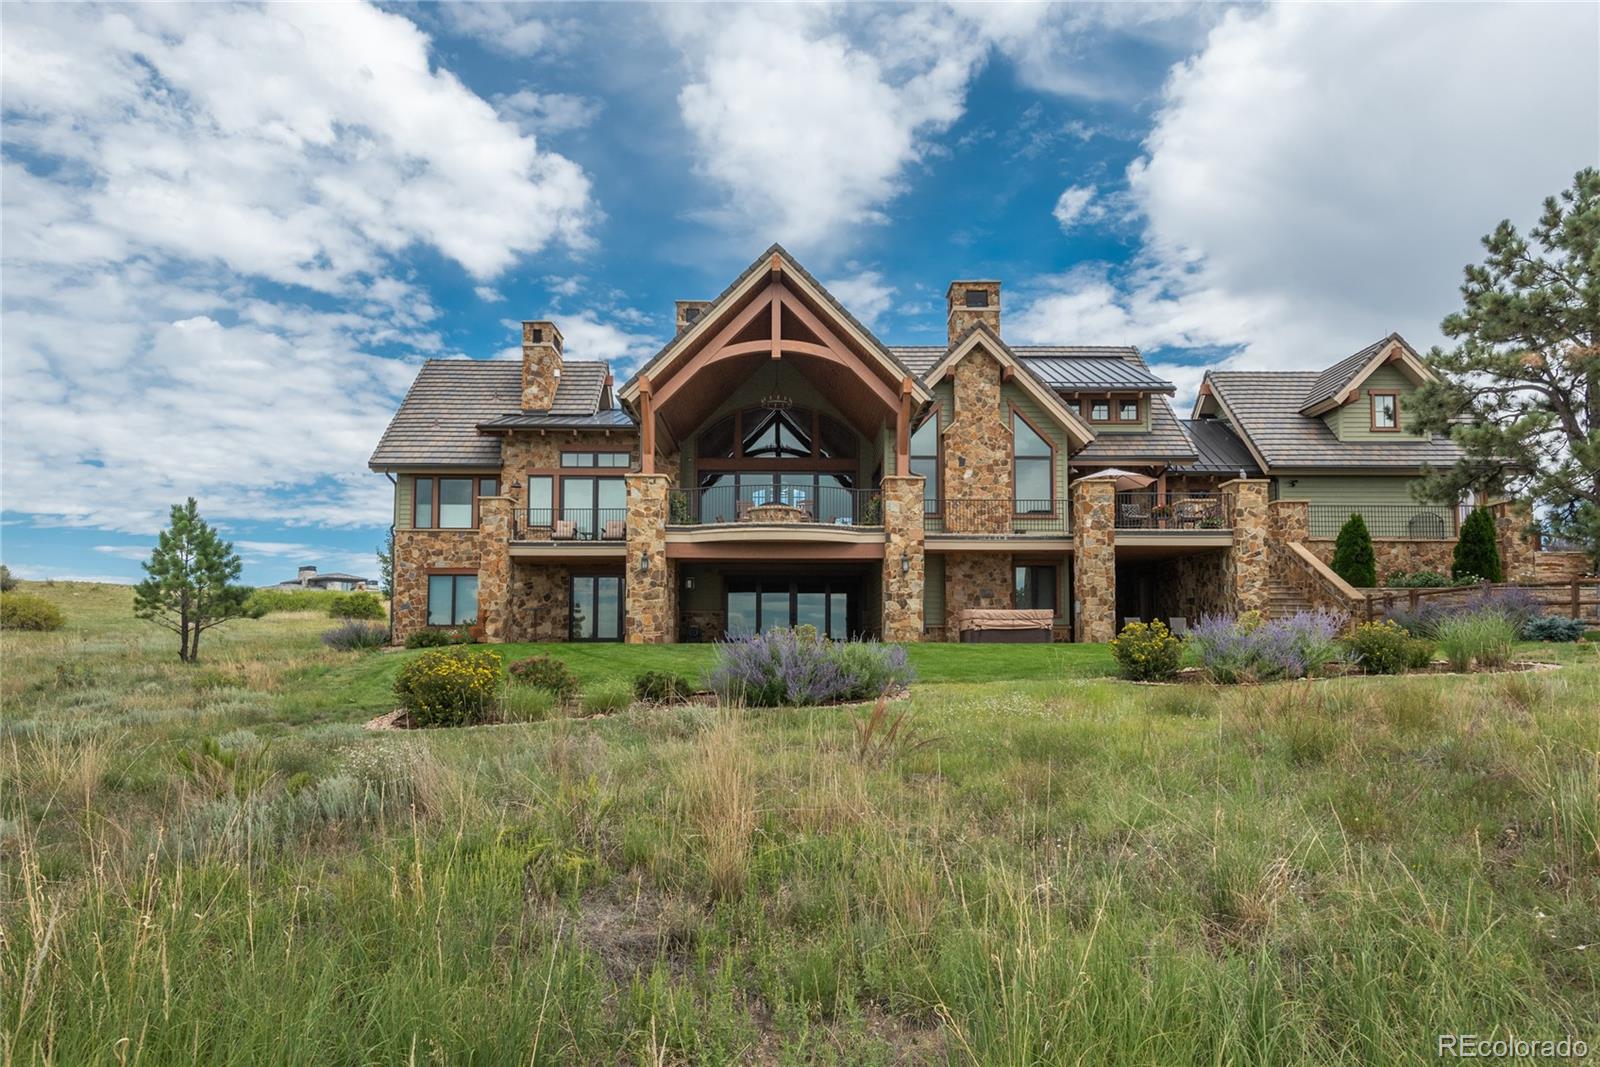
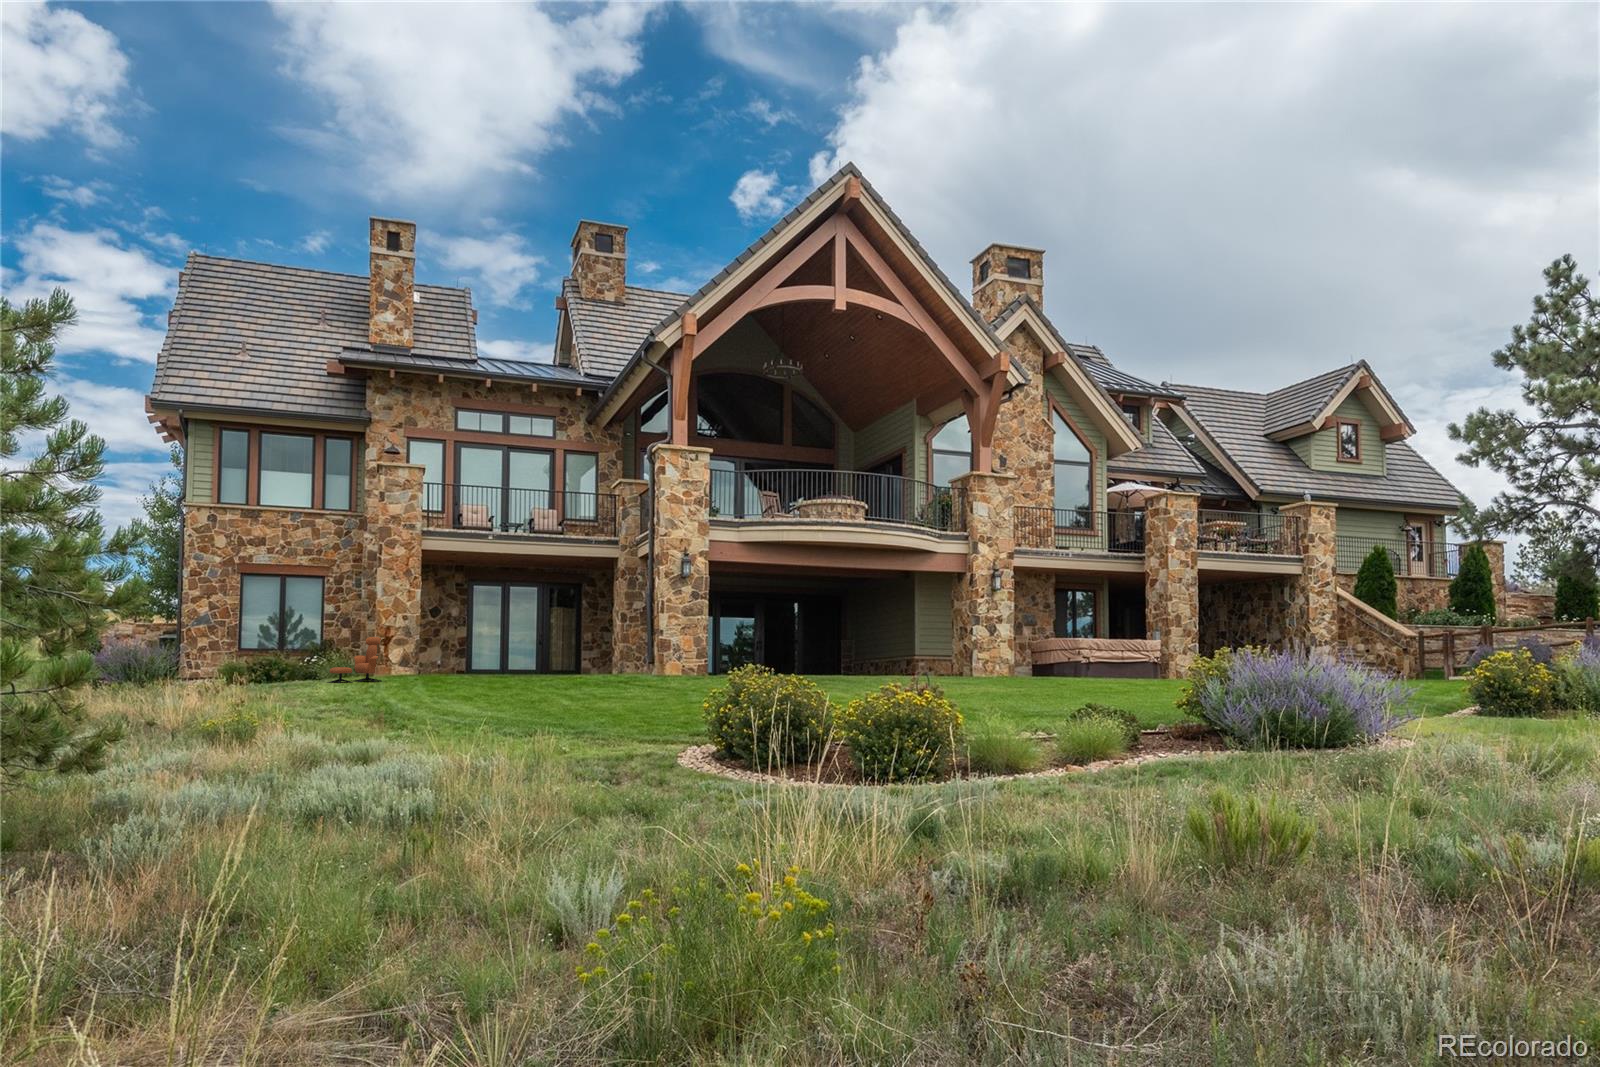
pedestal table: present [521,607,549,640] -> none [417,630,464,678]

